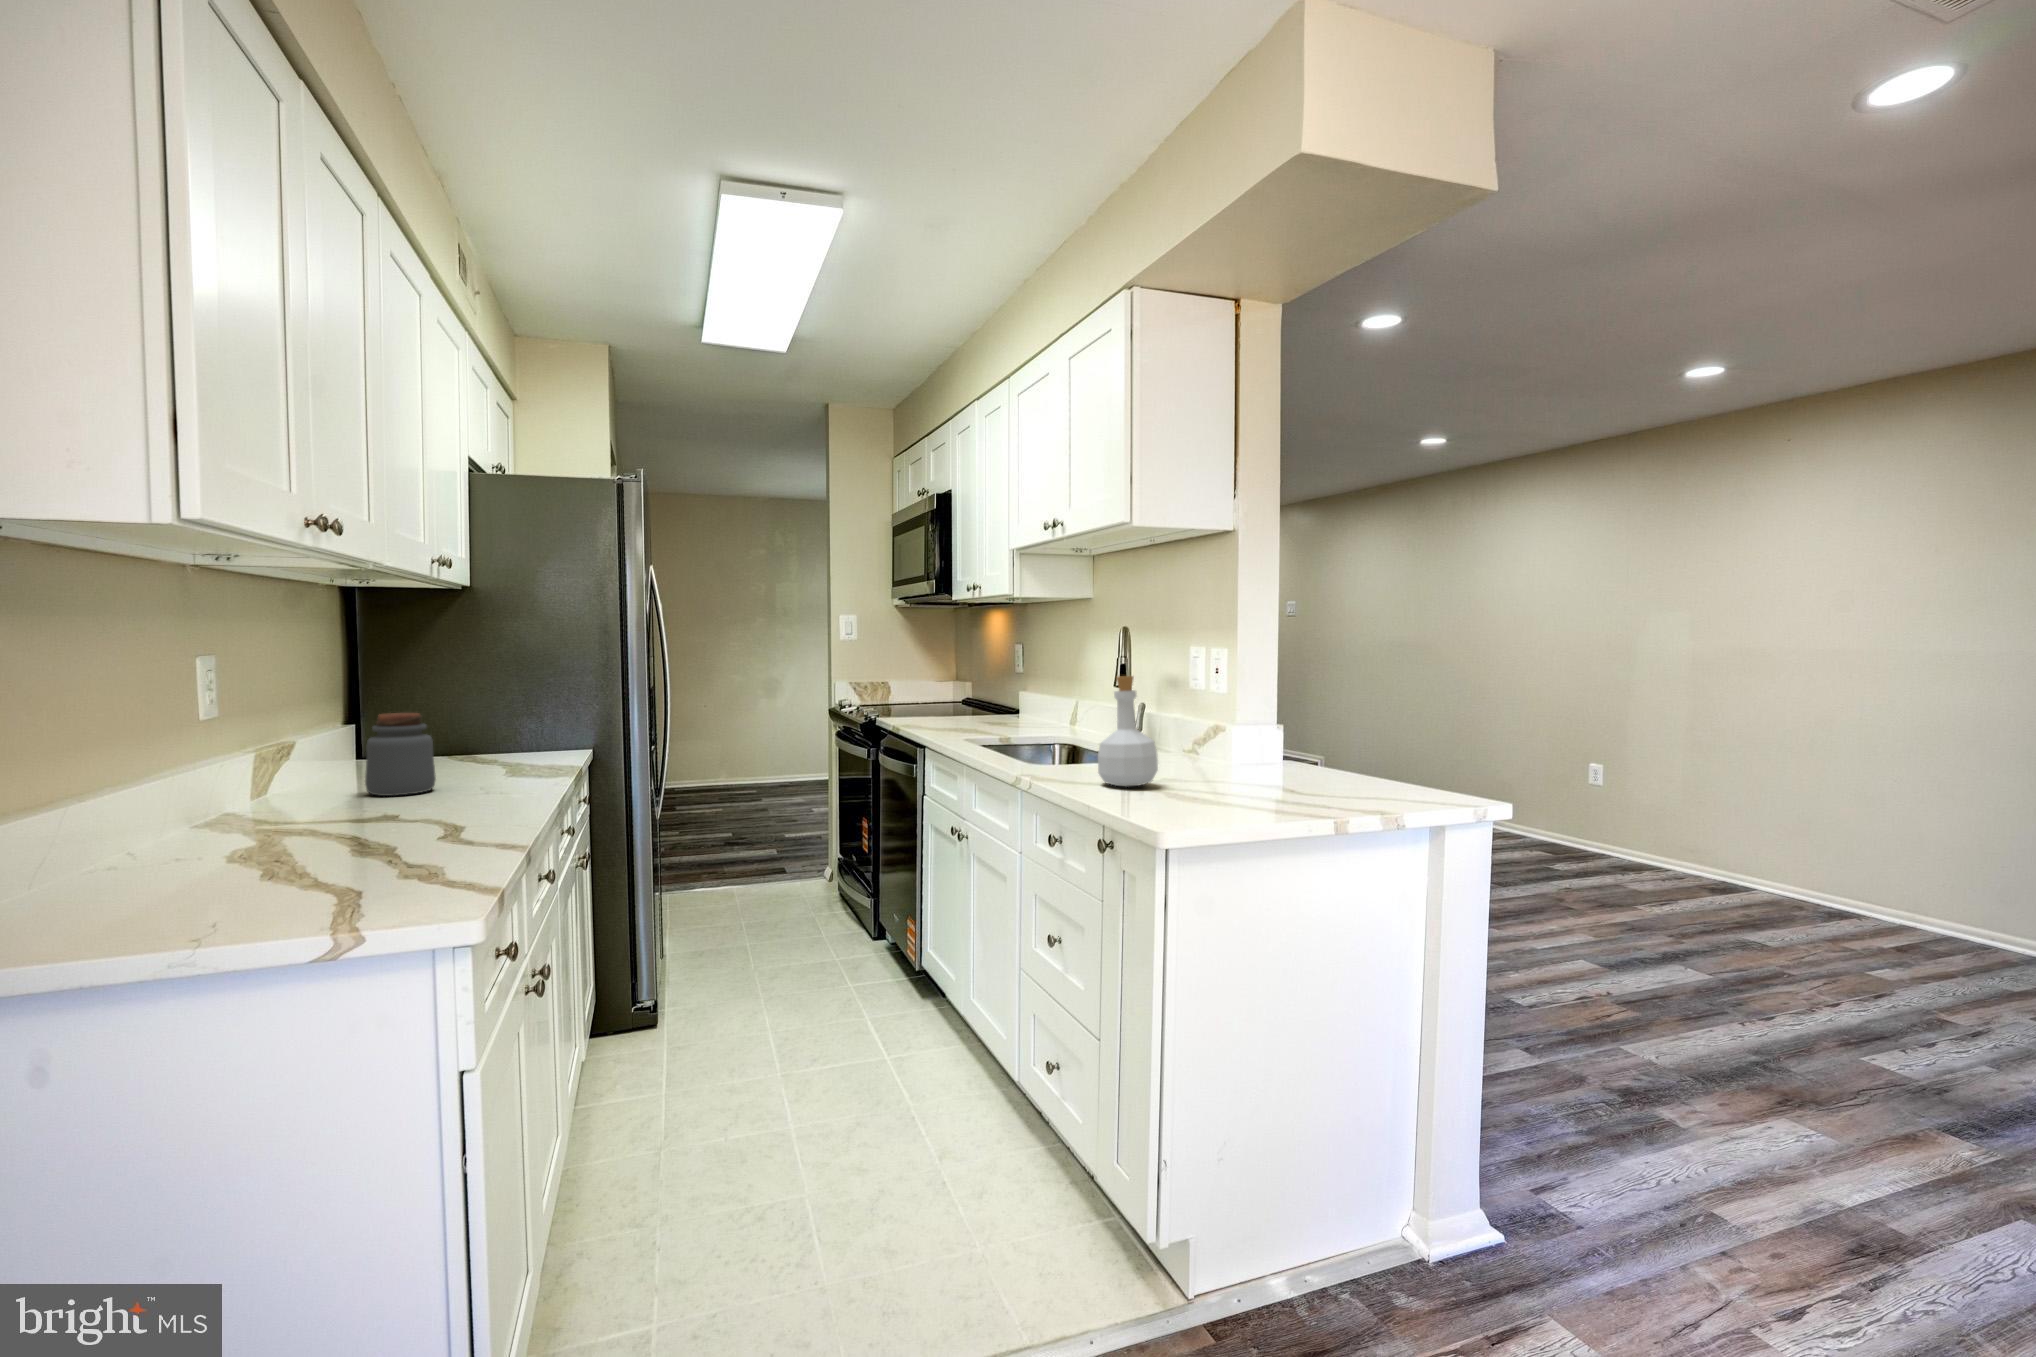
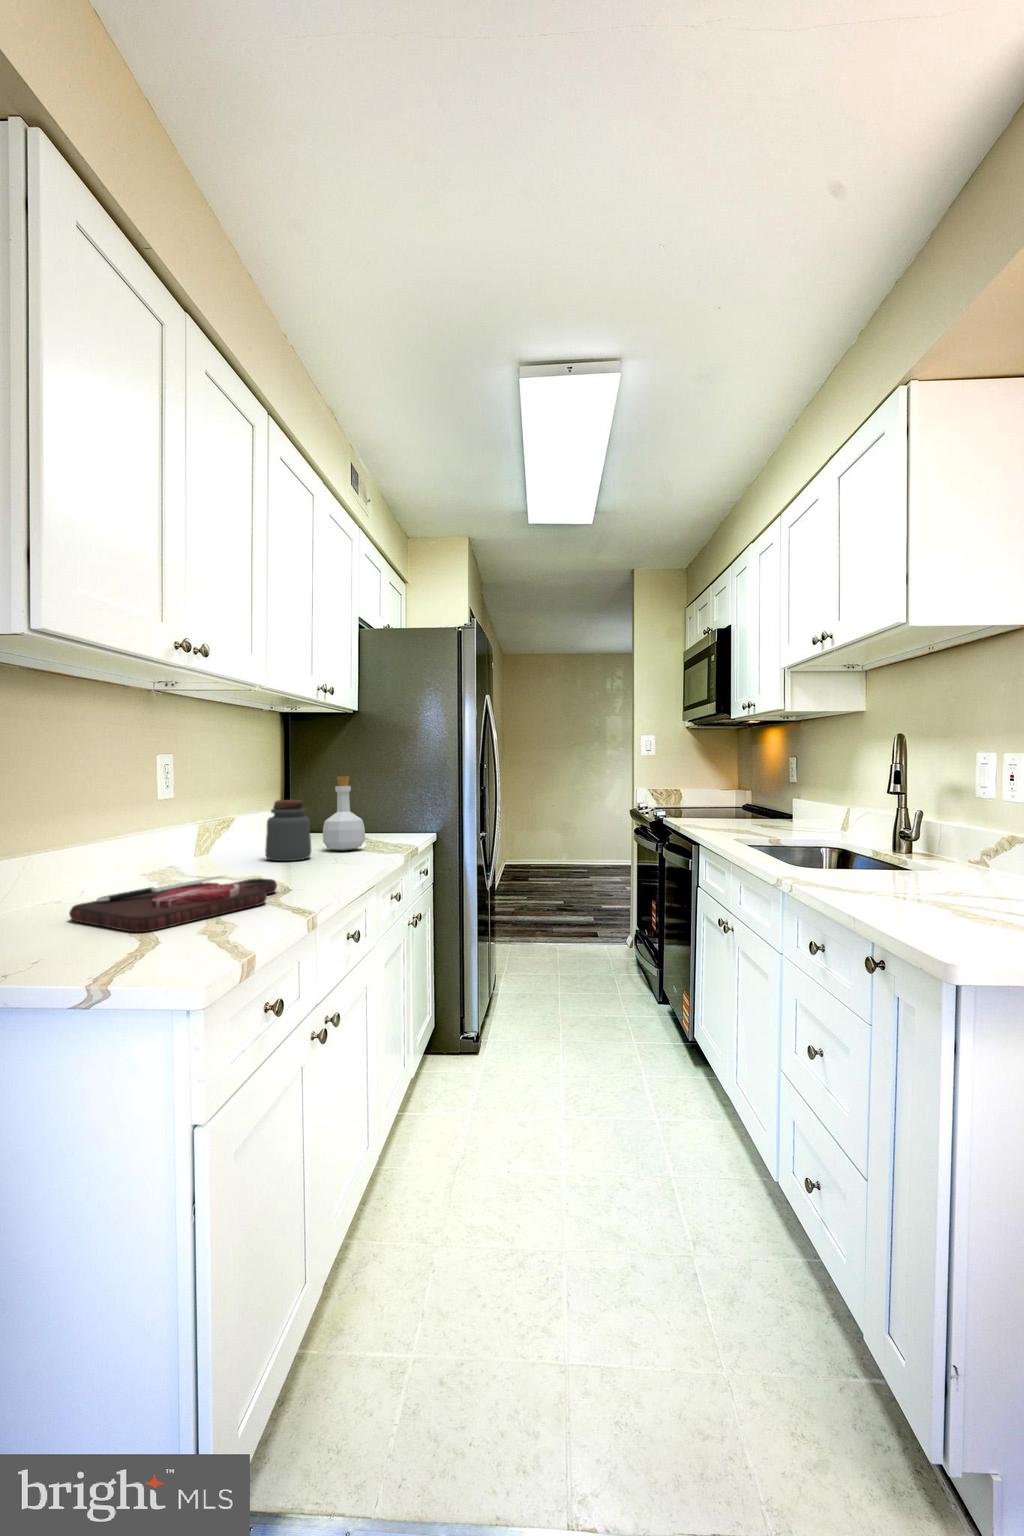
bottle: present [1098,676,1158,787] -> present [323,776,365,850]
cutting board: none [172,812,442,885] -> present [69,876,277,932]

